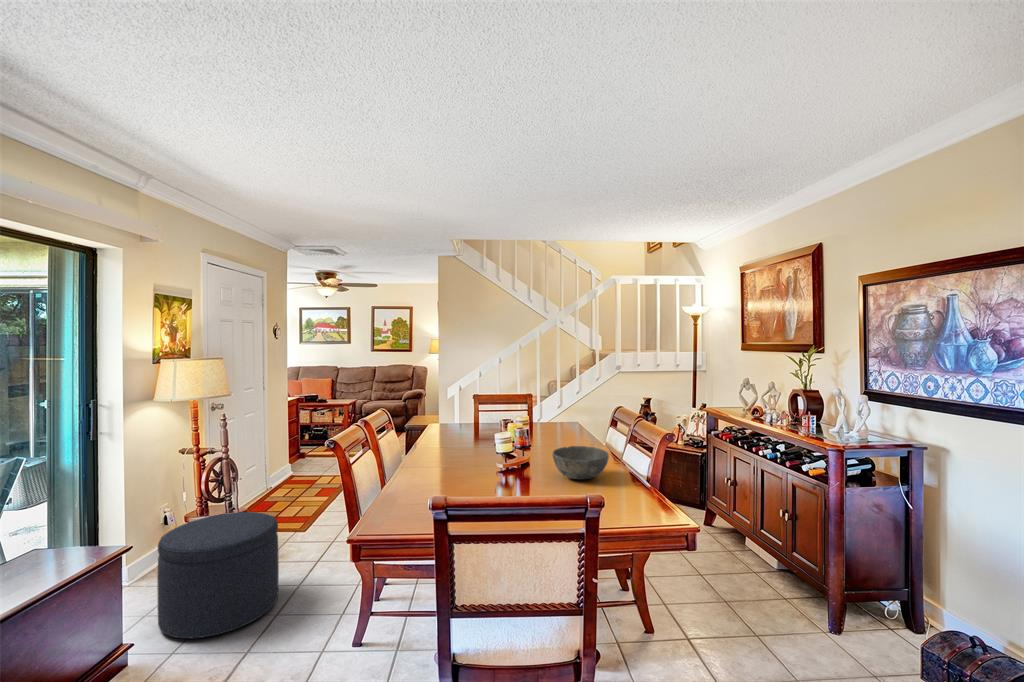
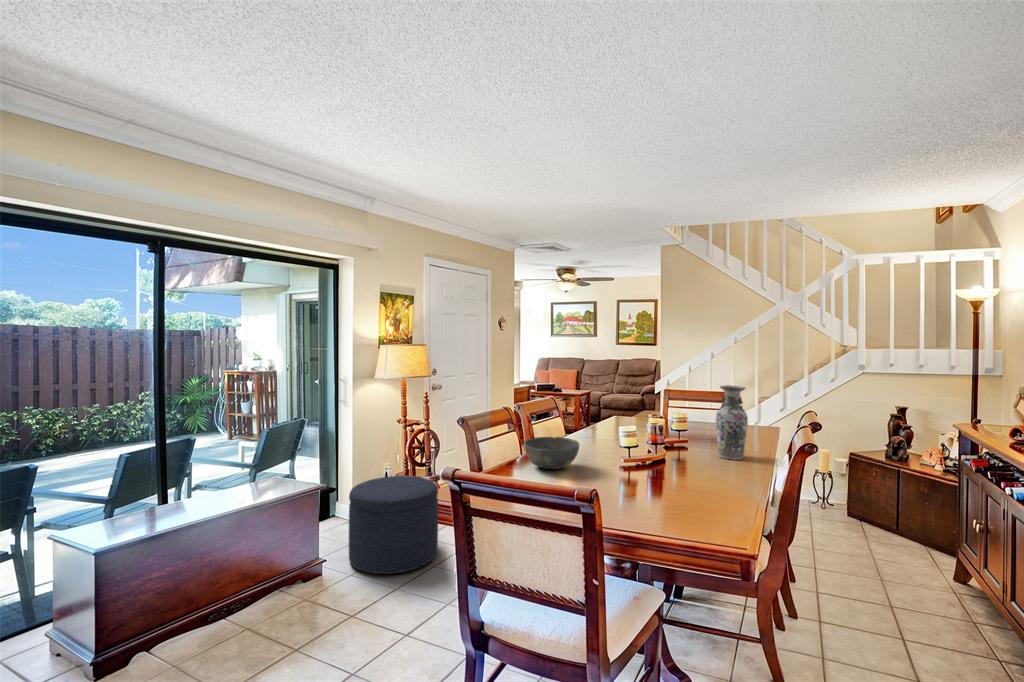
vase: none [550,383,573,441] -> present [716,385,748,460]
bowl: present [552,446,609,480] -> present [524,437,579,469]

